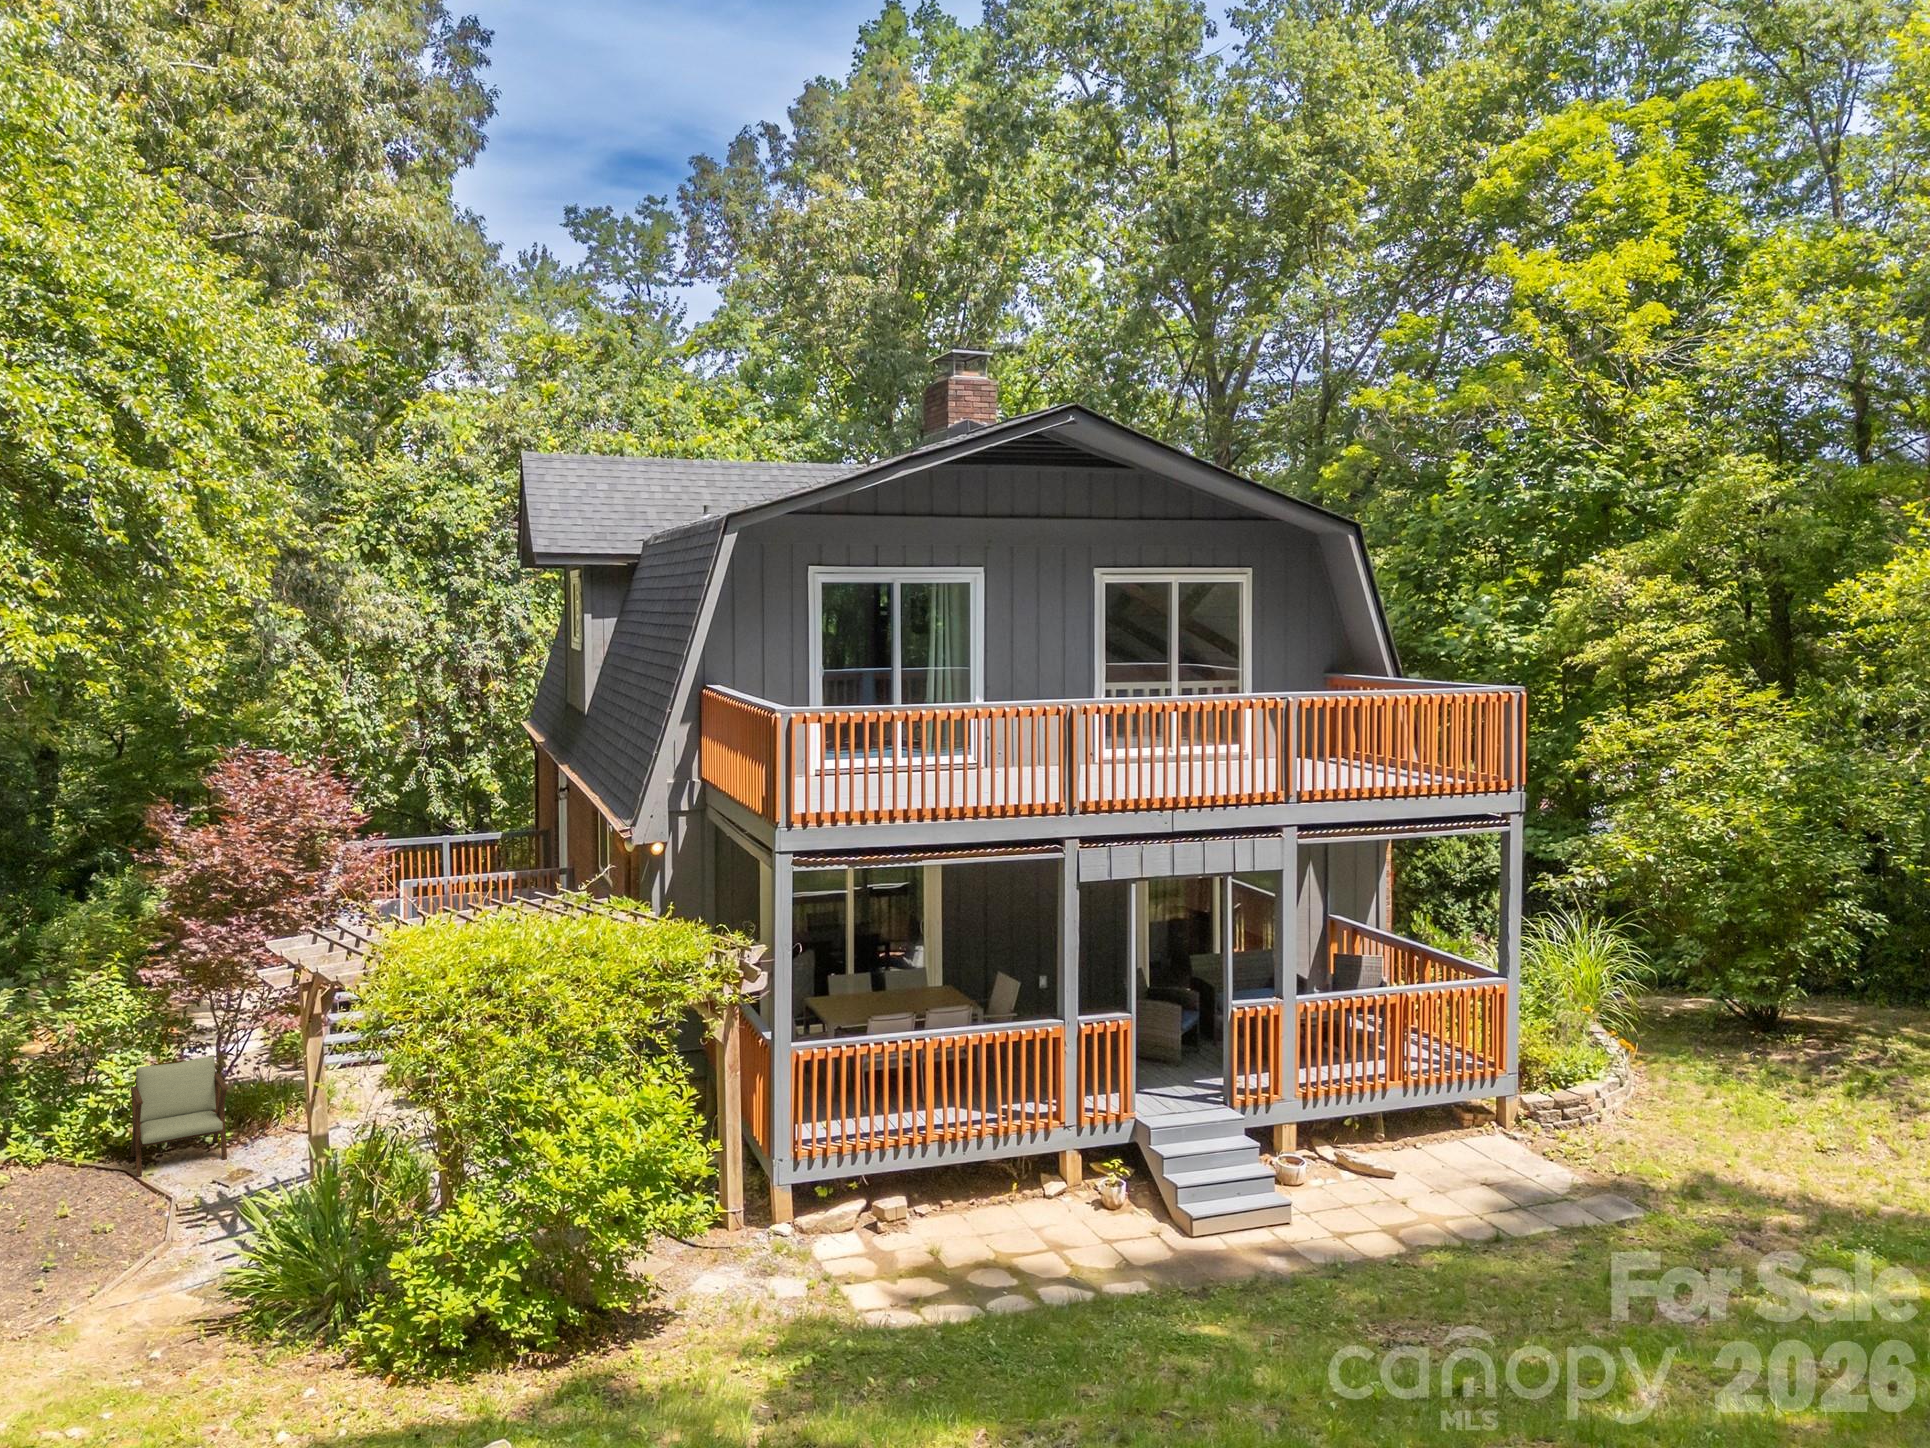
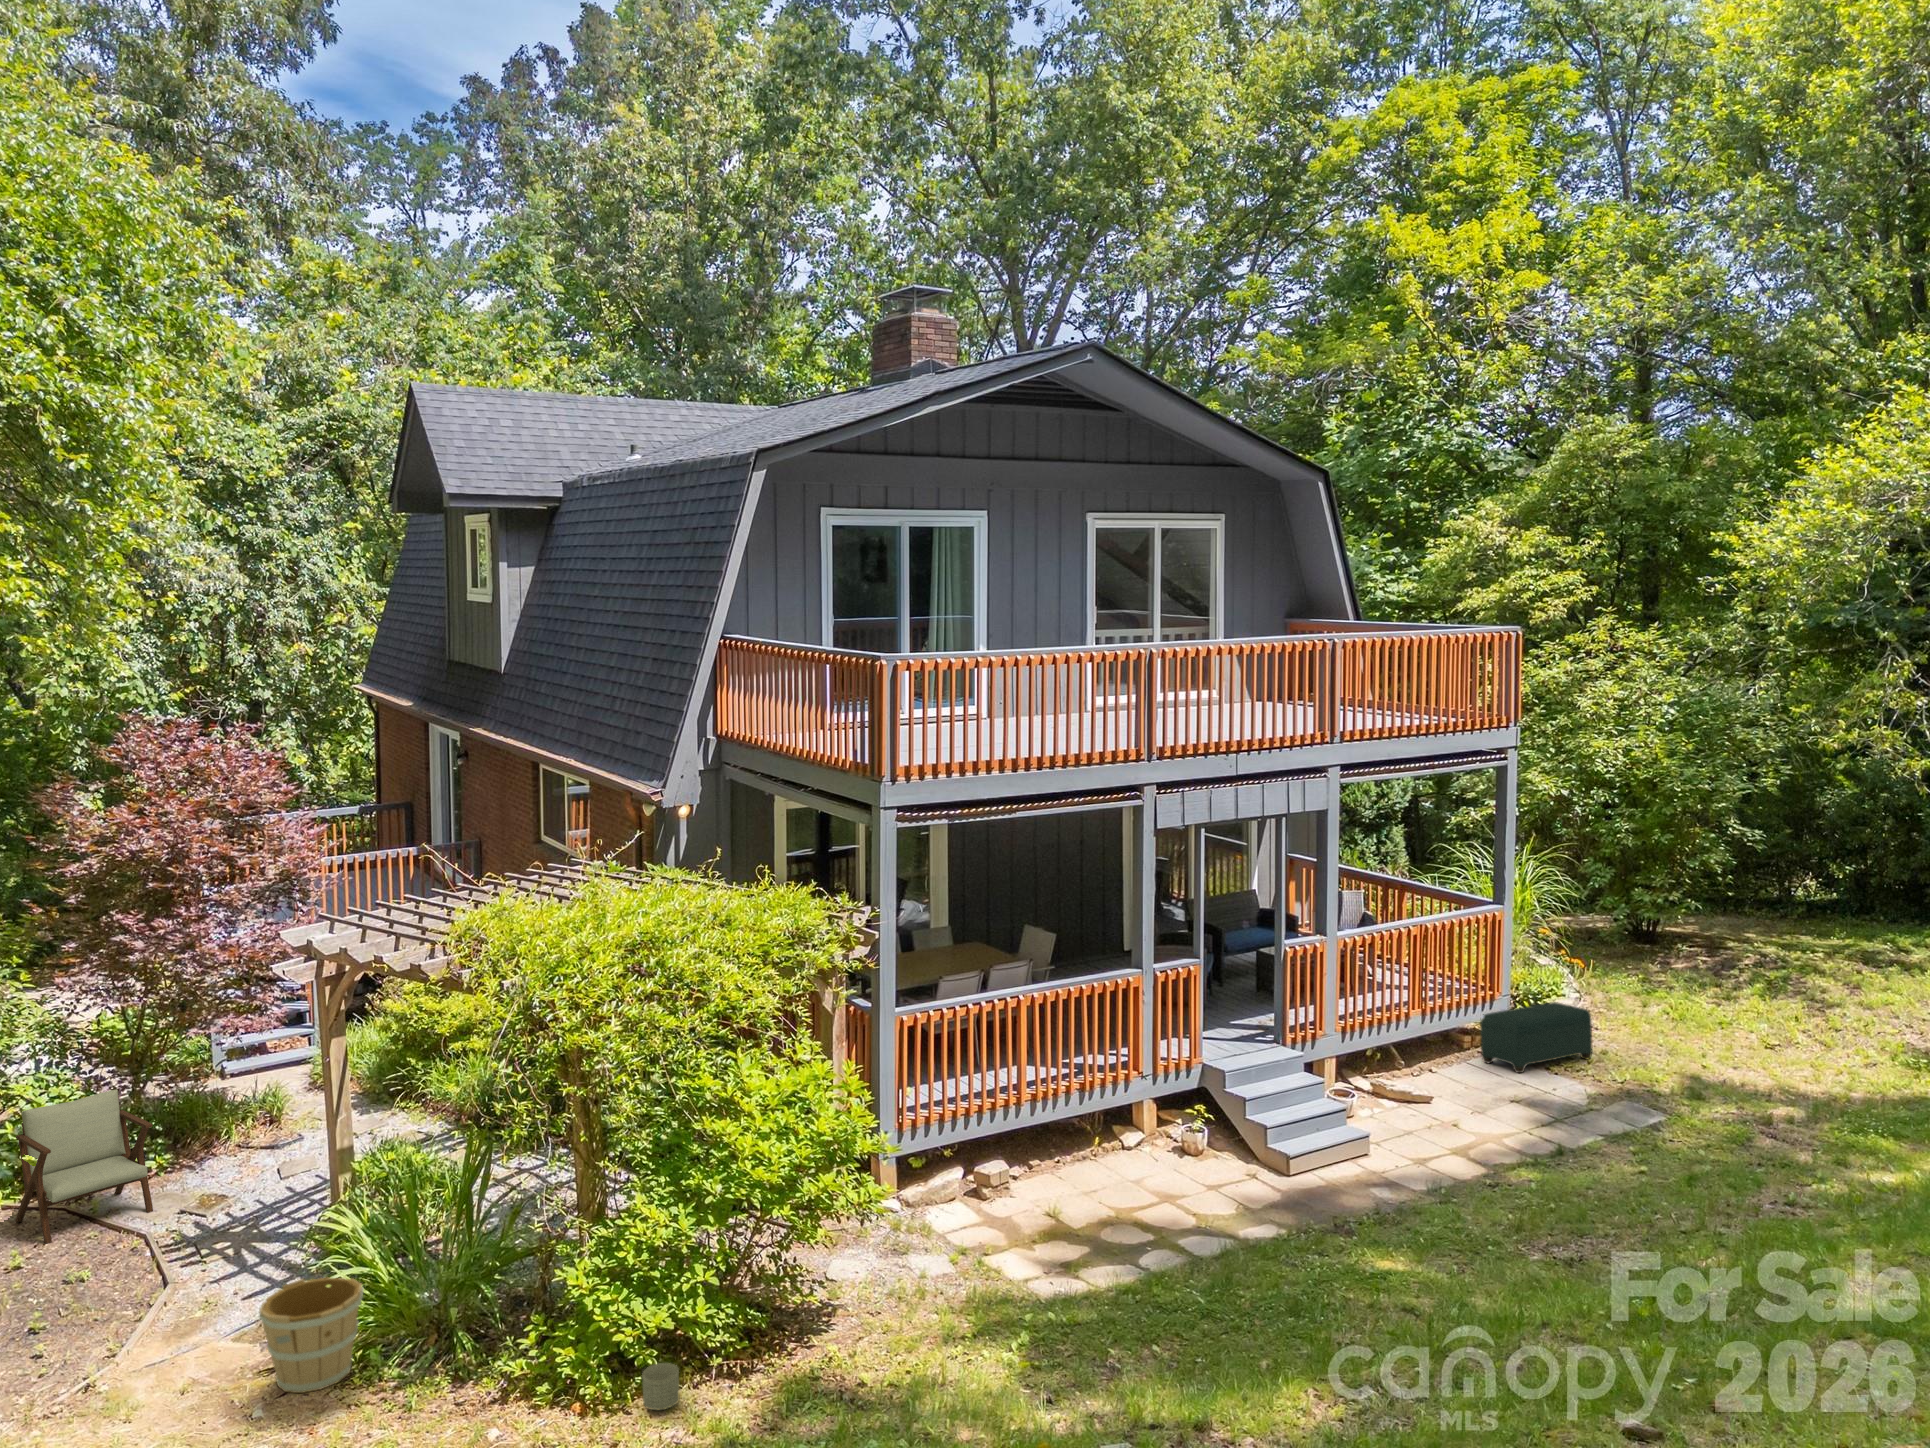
bench: none [1479,1088,1610,1161] -> present [1480,1002,1592,1073]
wooden bucket: none [185,1230,274,1325] -> present [259,1277,364,1393]
planter: none [437,1341,470,1382] -> present [642,1363,679,1410]

